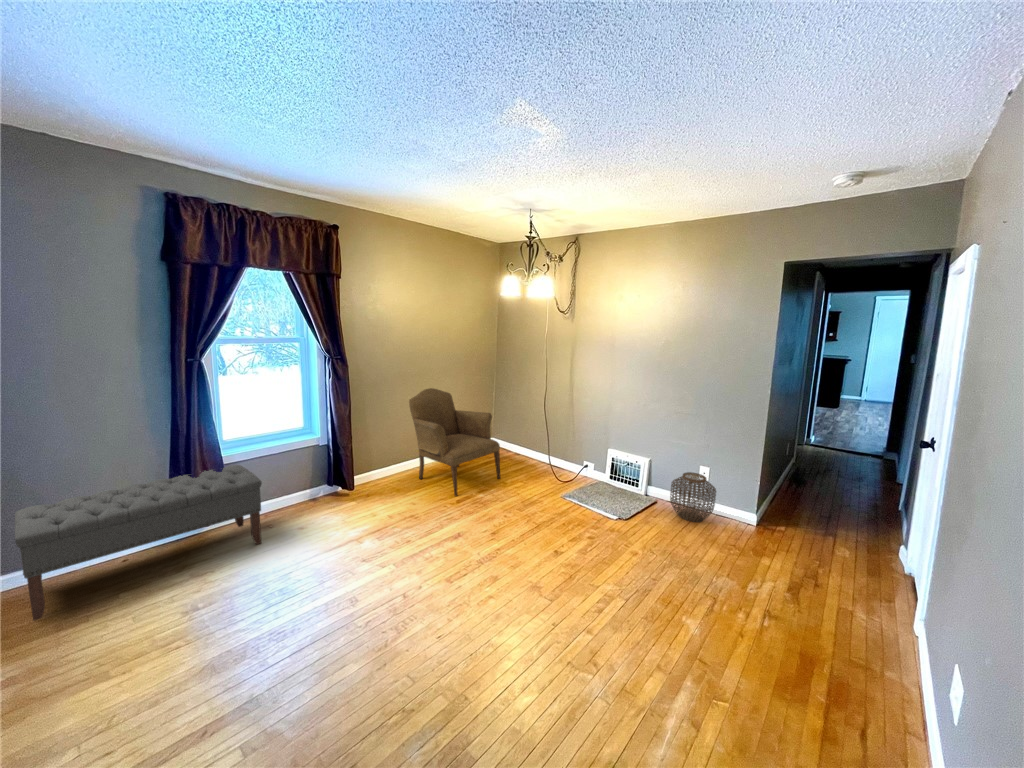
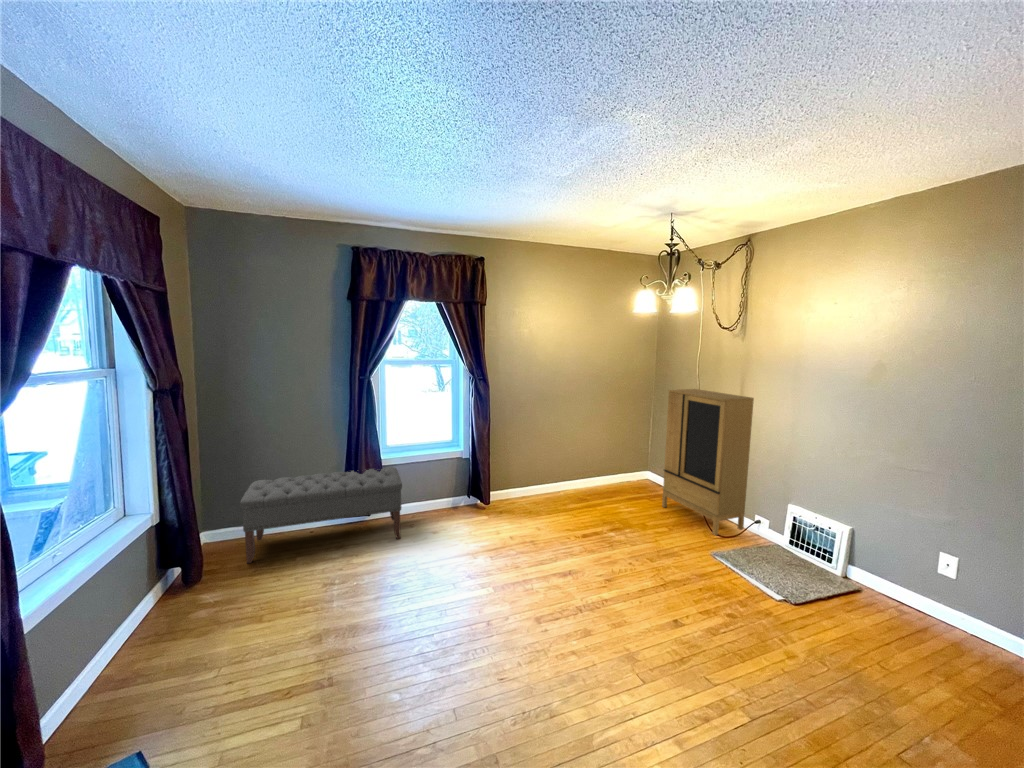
cabinet: none [512,362,583,483] -> present [662,389,754,535]
armchair: present [409,388,500,496] -> none [550,412,642,529]
woven basket: present [670,472,716,522] -> none [876,558,965,639]

